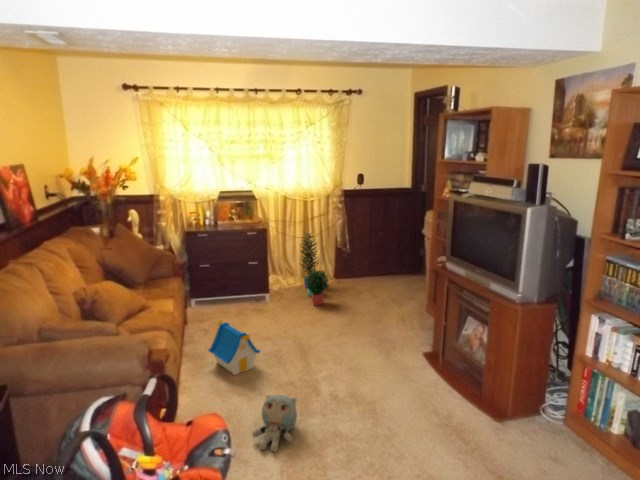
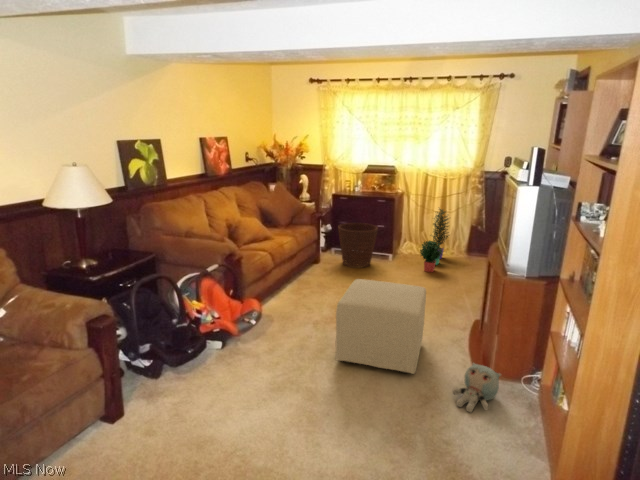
basket: none [206,263,257,321] -> present [338,223,378,268]
toy house: present [208,321,260,375] -> none [307,259,339,298]
ottoman: none [326,329,455,459] -> present [335,279,426,374]
plush toy: present [252,395,297,452] -> present [452,363,501,413]

